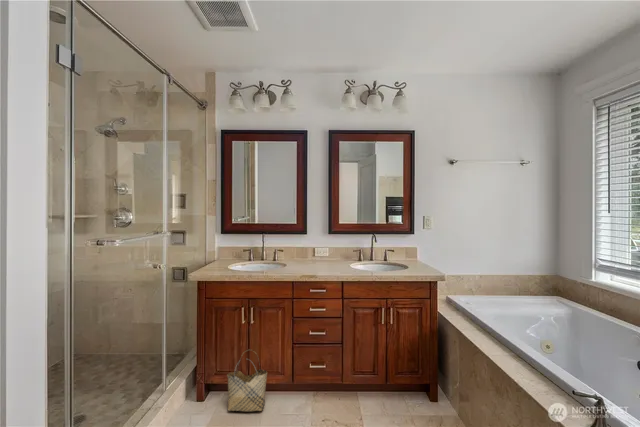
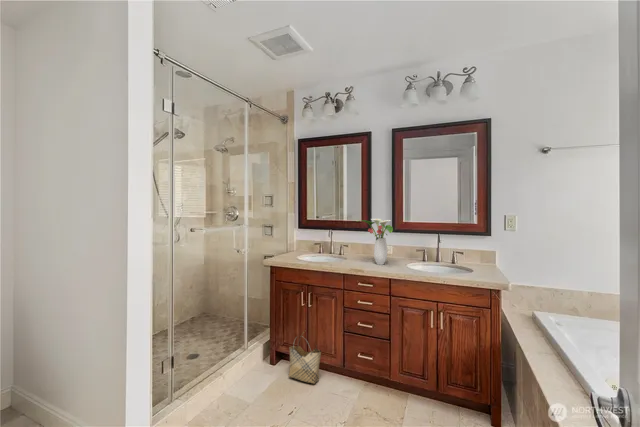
flower arrangement: none [302,220,343,267] -> present [362,219,393,265]

